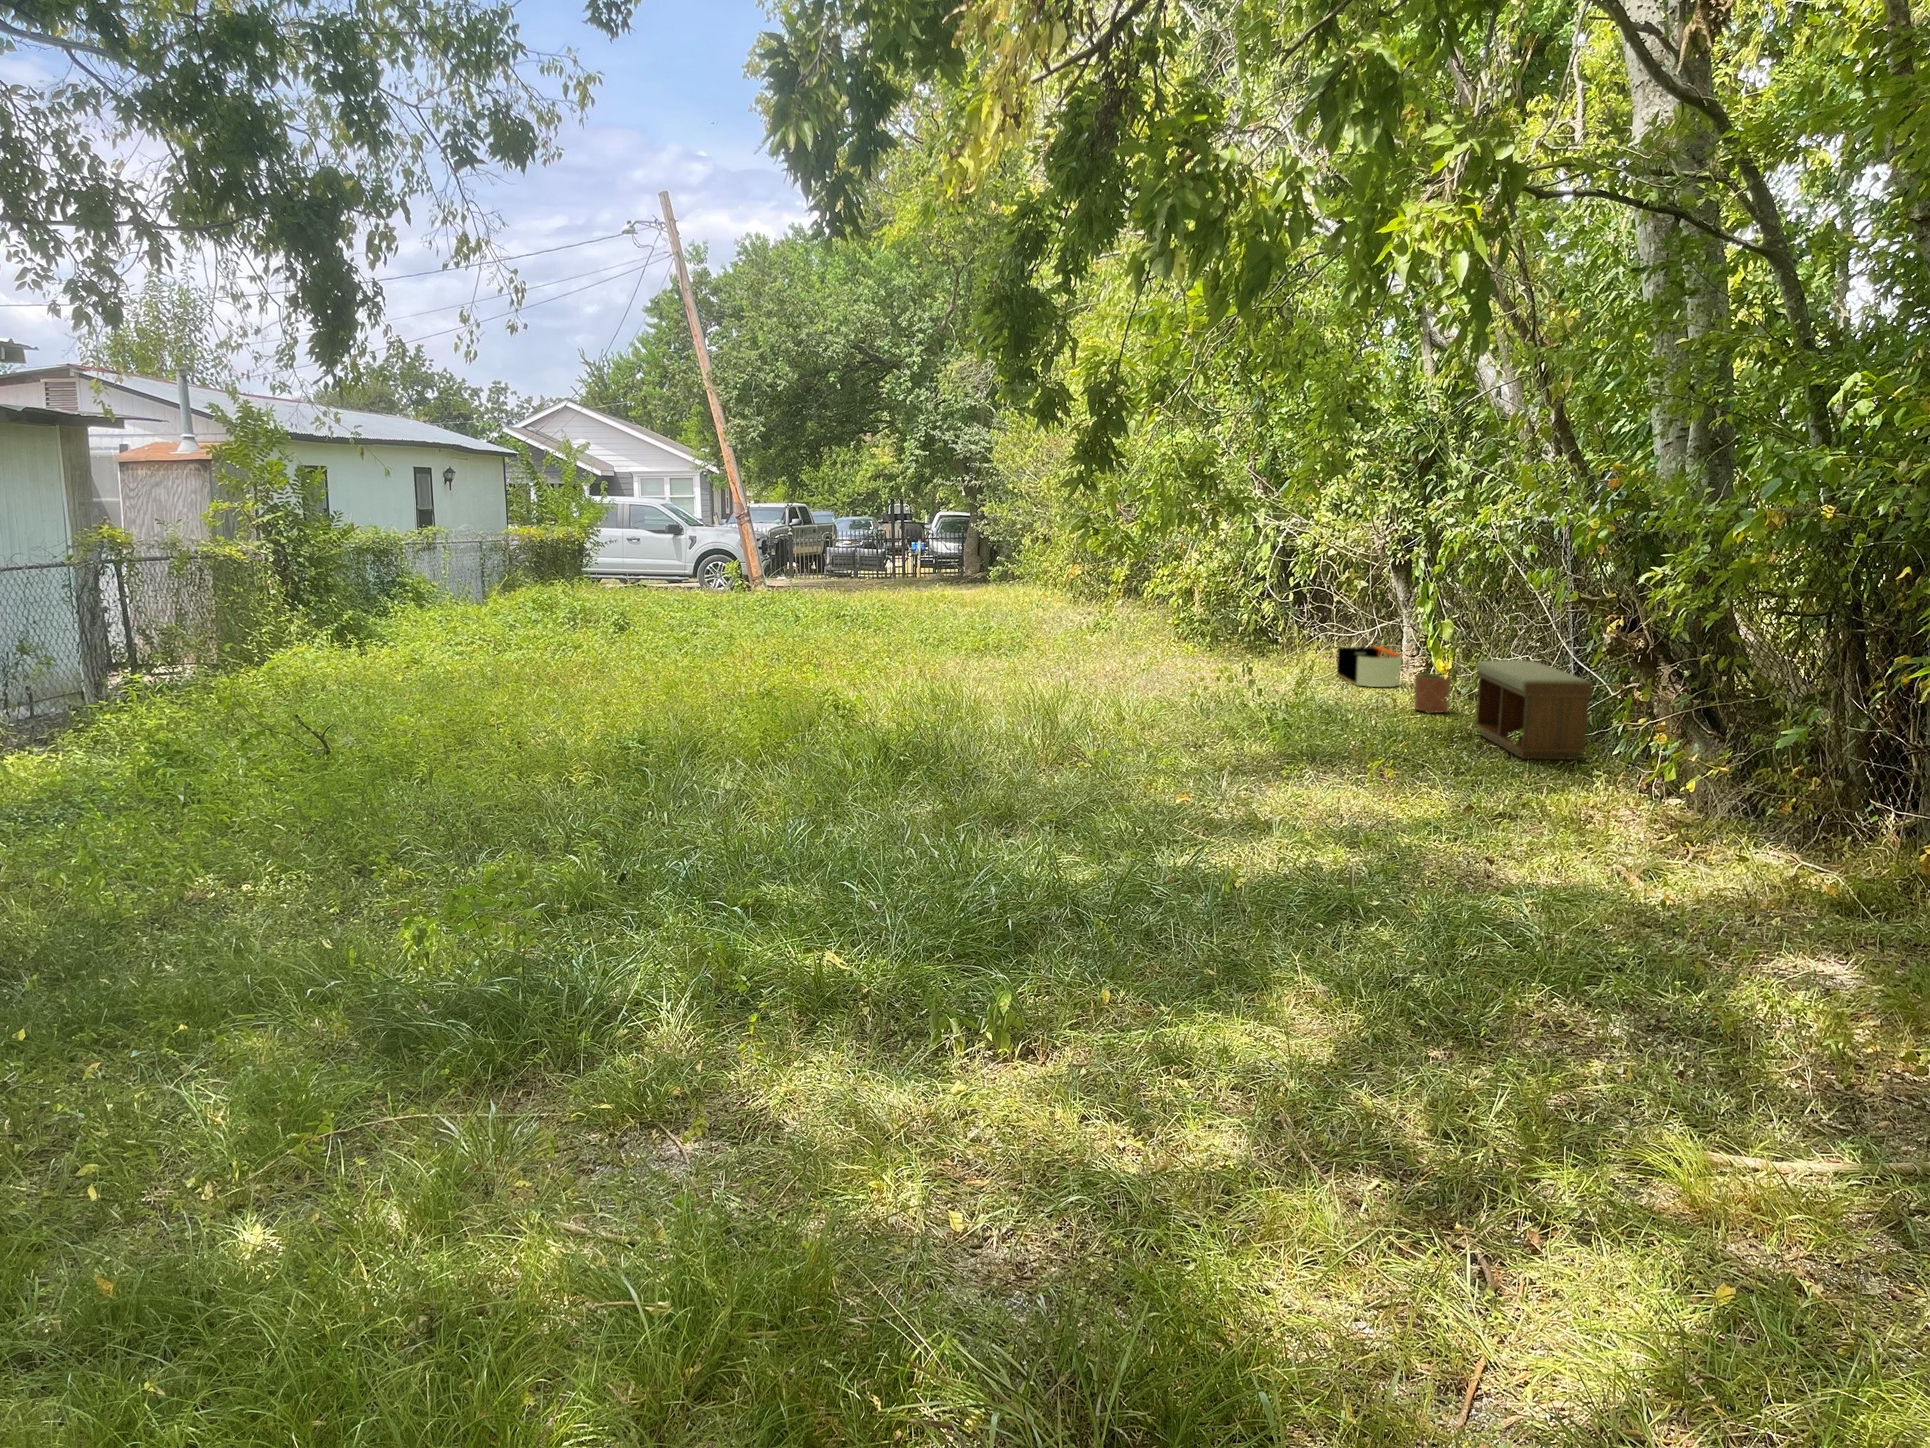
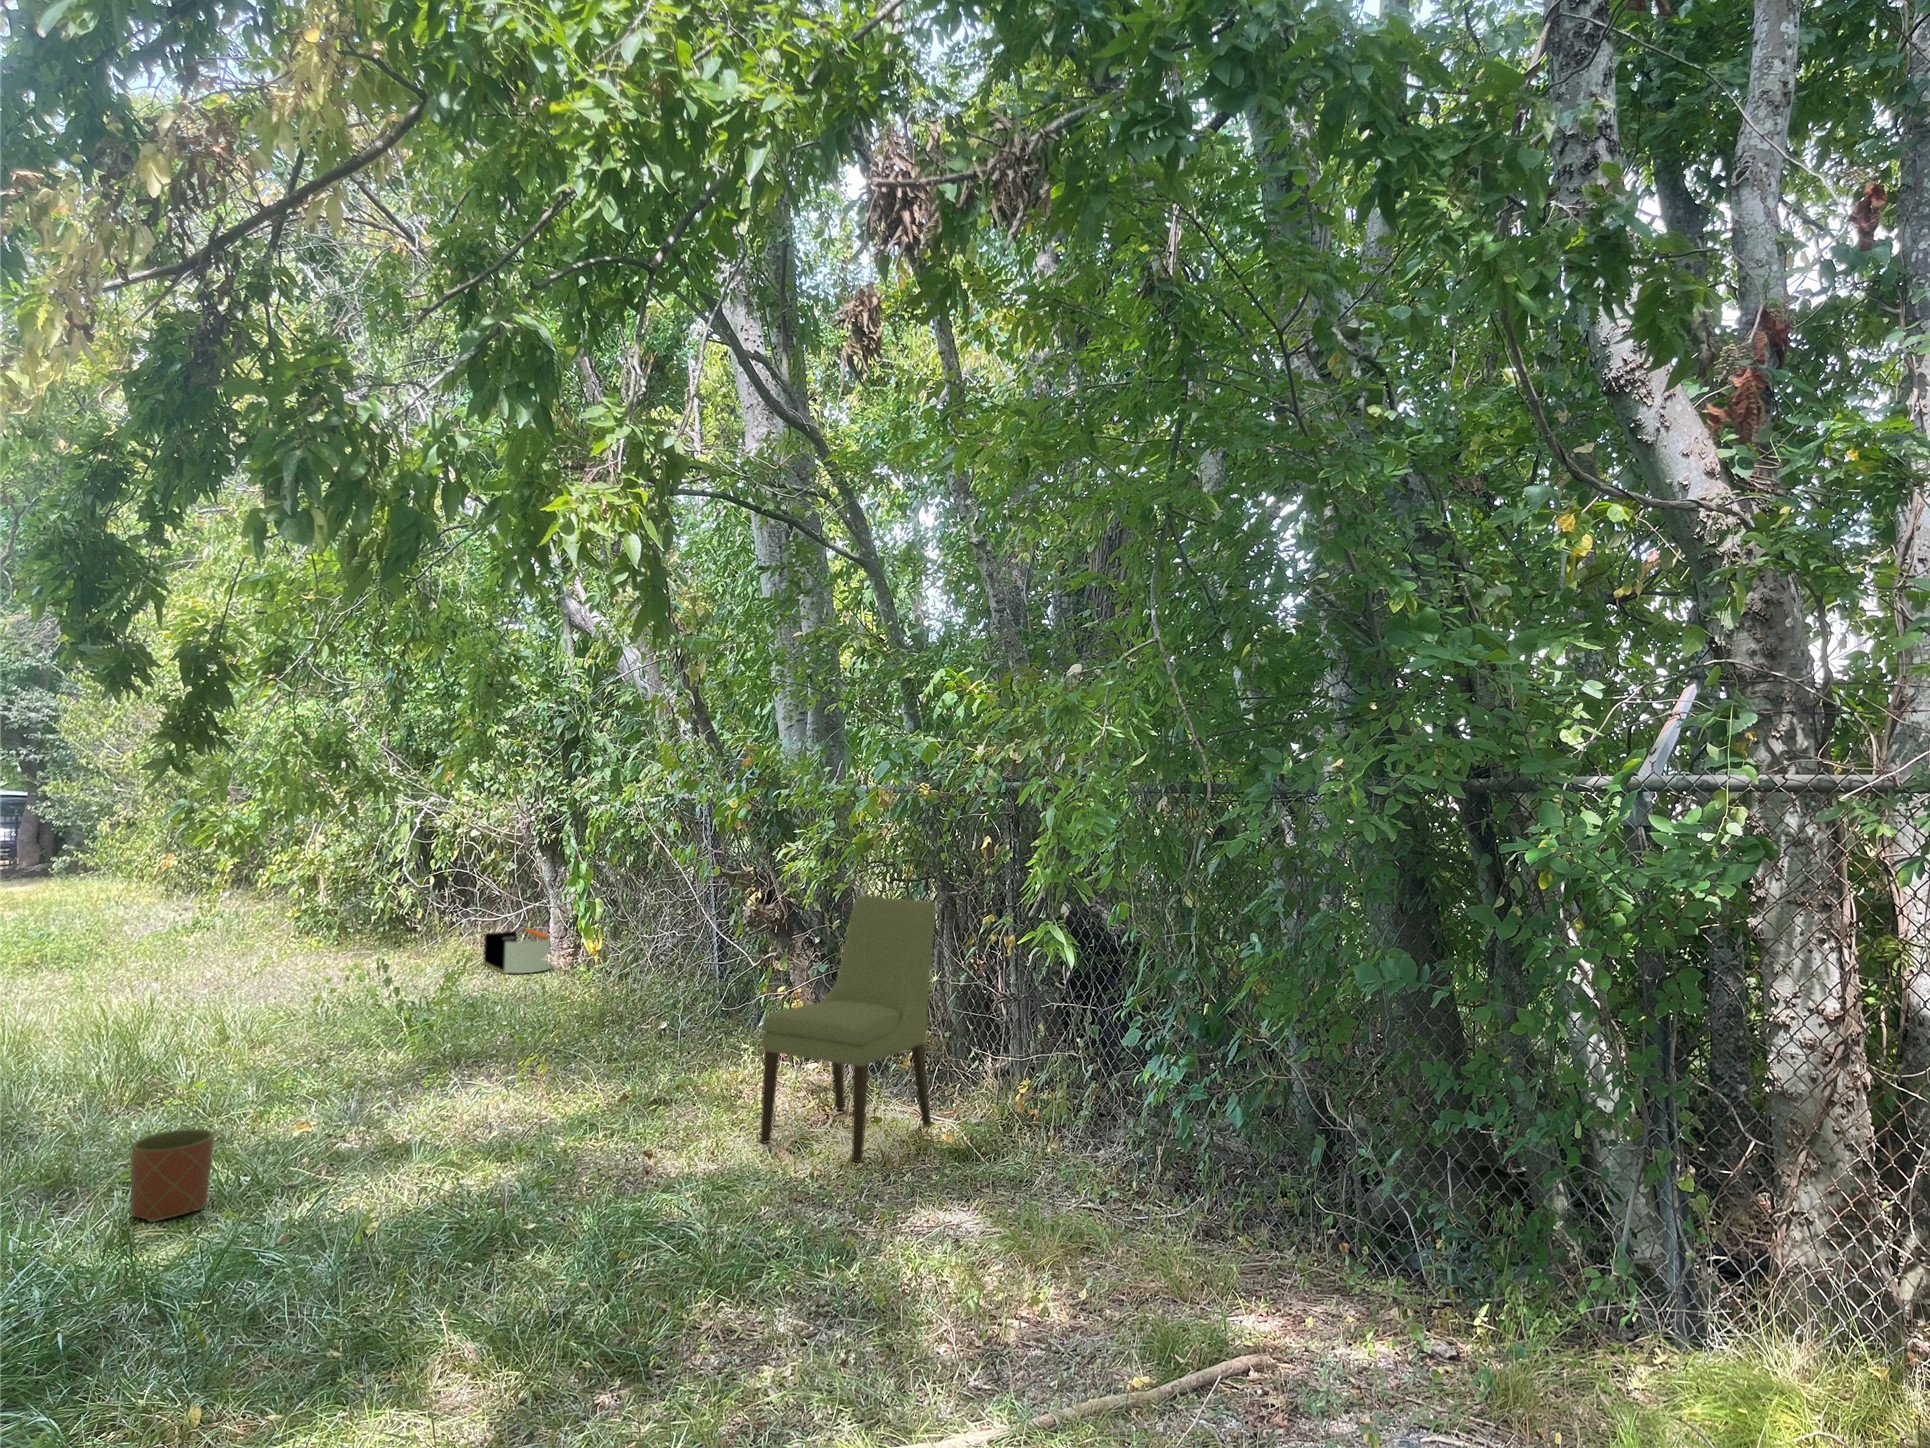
chair: none [1611,631,1847,898] -> present [760,896,936,1162]
bench: present [1474,660,1592,760] -> none [624,935,733,1037]
planter: present [1414,673,1452,713] -> present [131,1129,214,1222]

